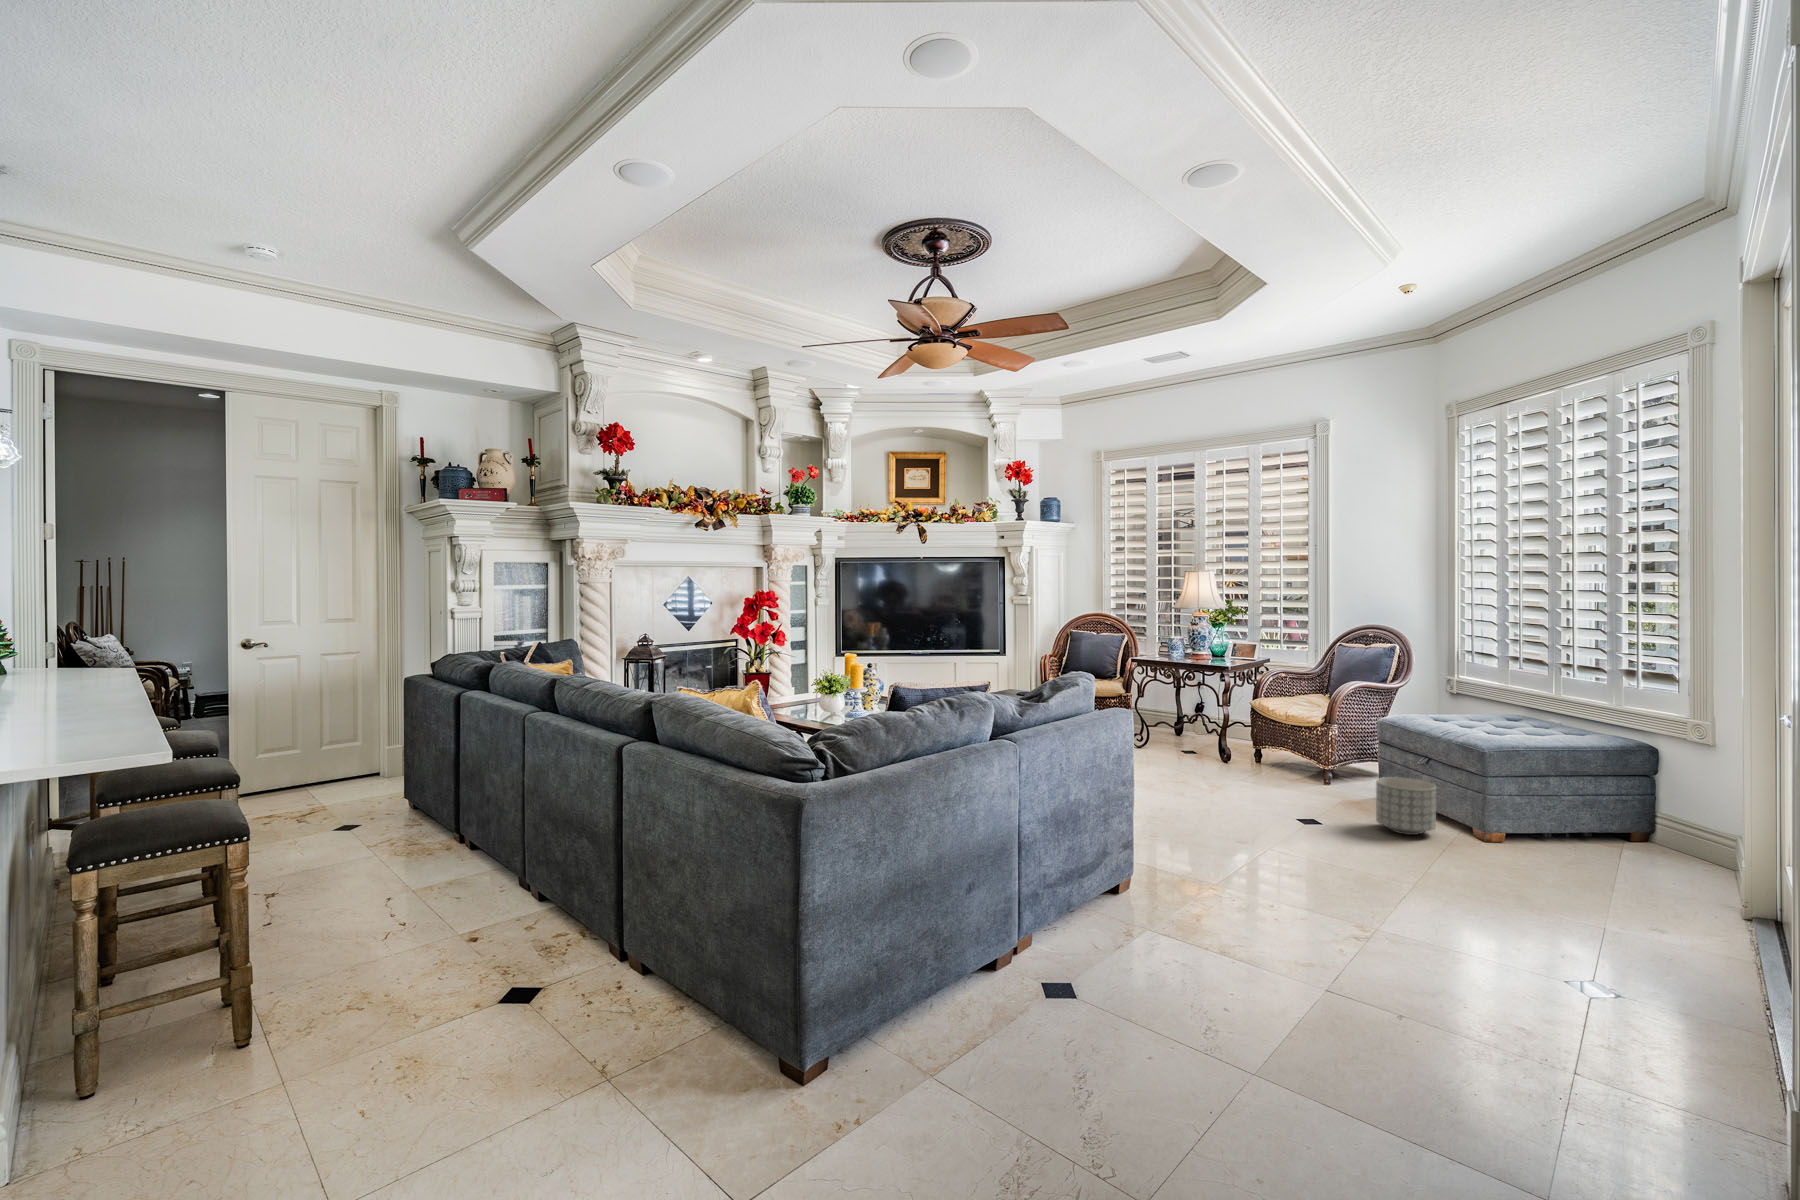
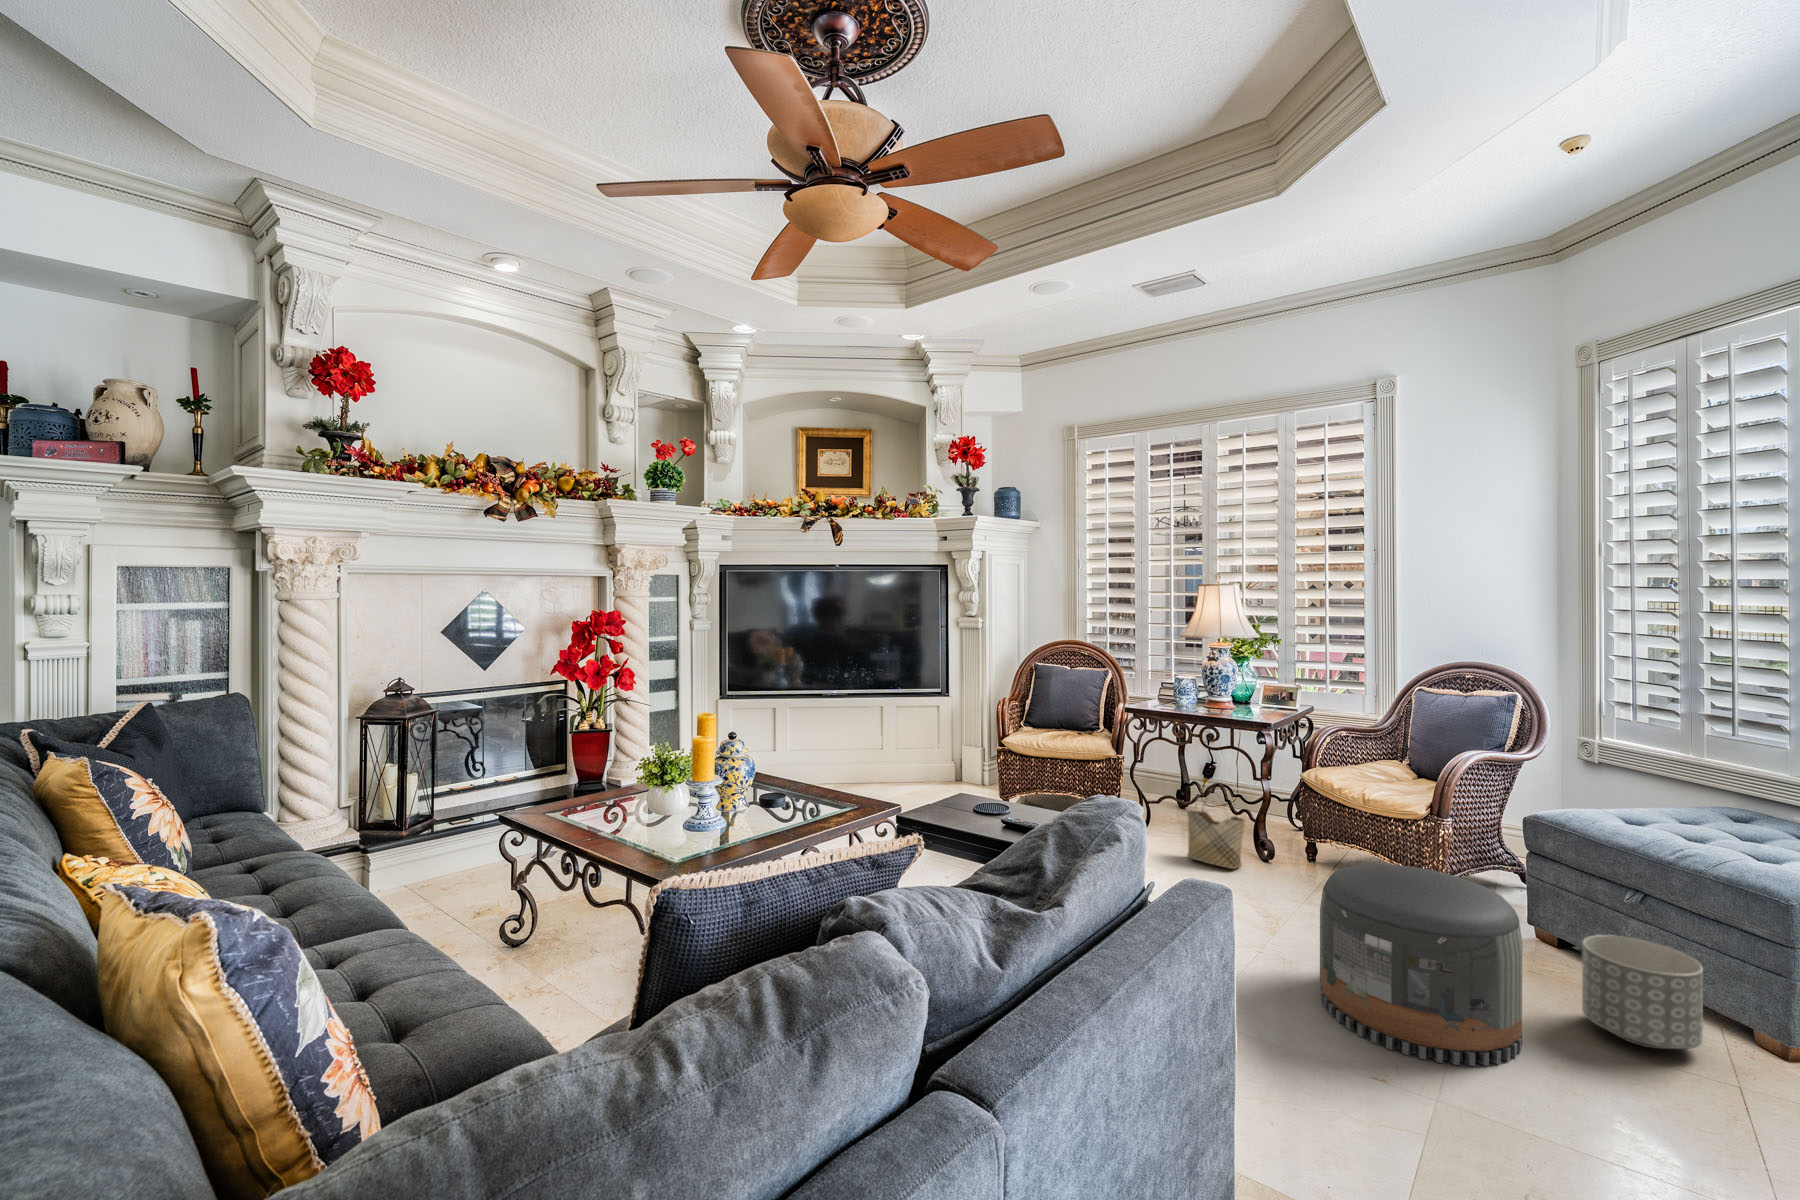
woven basket: none [1170,710,1209,765] -> present [1187,798,1245,869]
pouf: none [1226,739,1335,838] -> present [1320,864,1523,1066]

